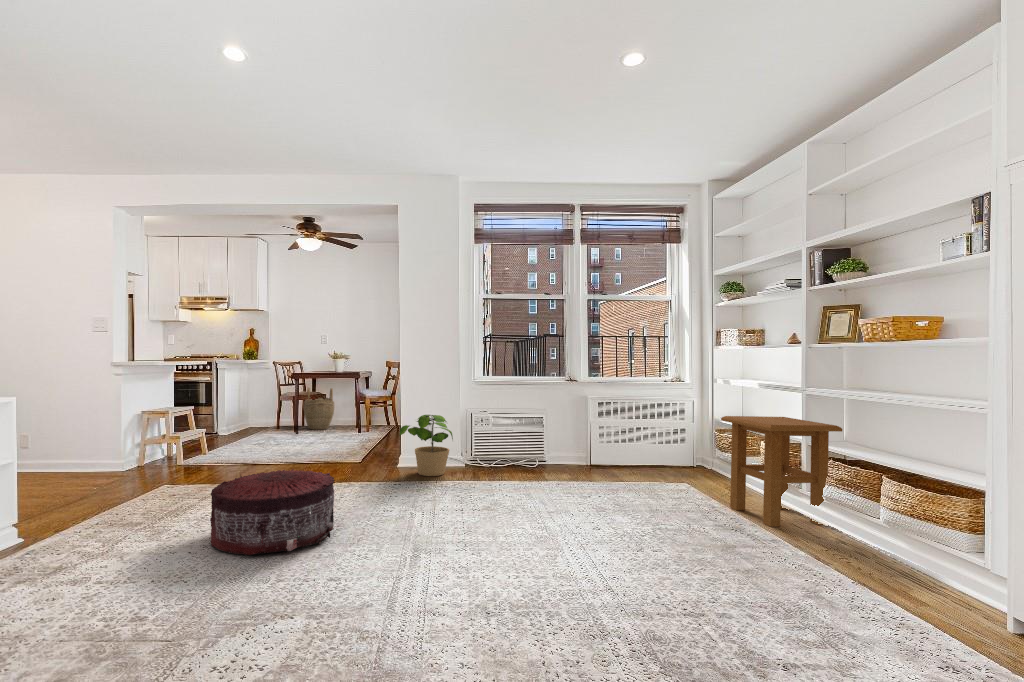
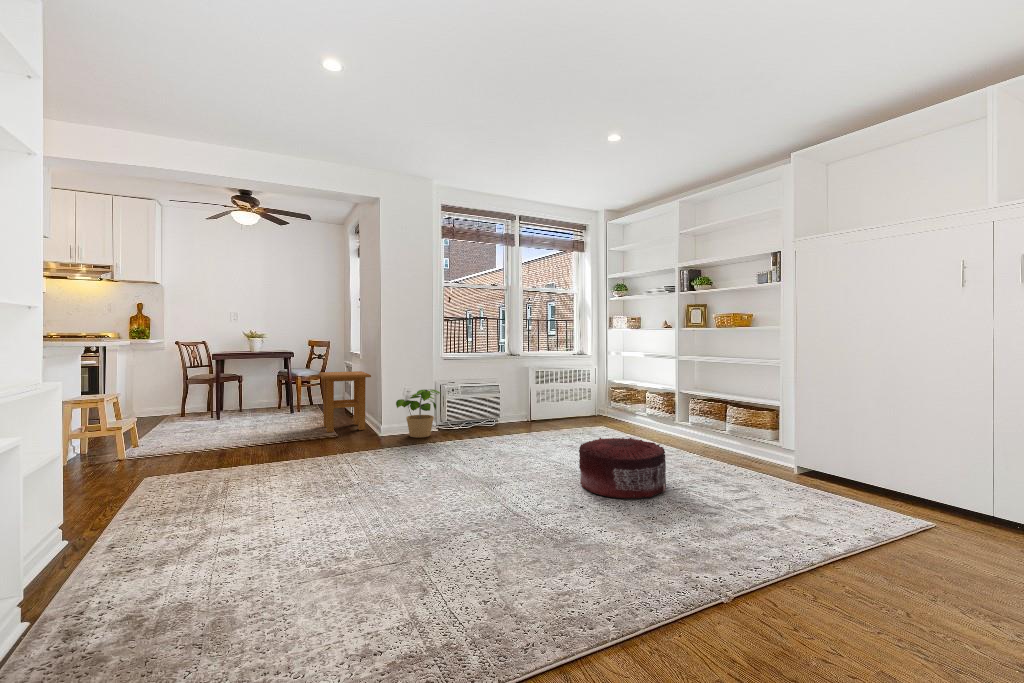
woven basket: present [304,388,334,430] -> none [246,373,278,413]
side table: present [721,416,842,527] -> present [319,371,371,432]
pouf: present [210,469,335,555] -> present [579,438,666,499]

